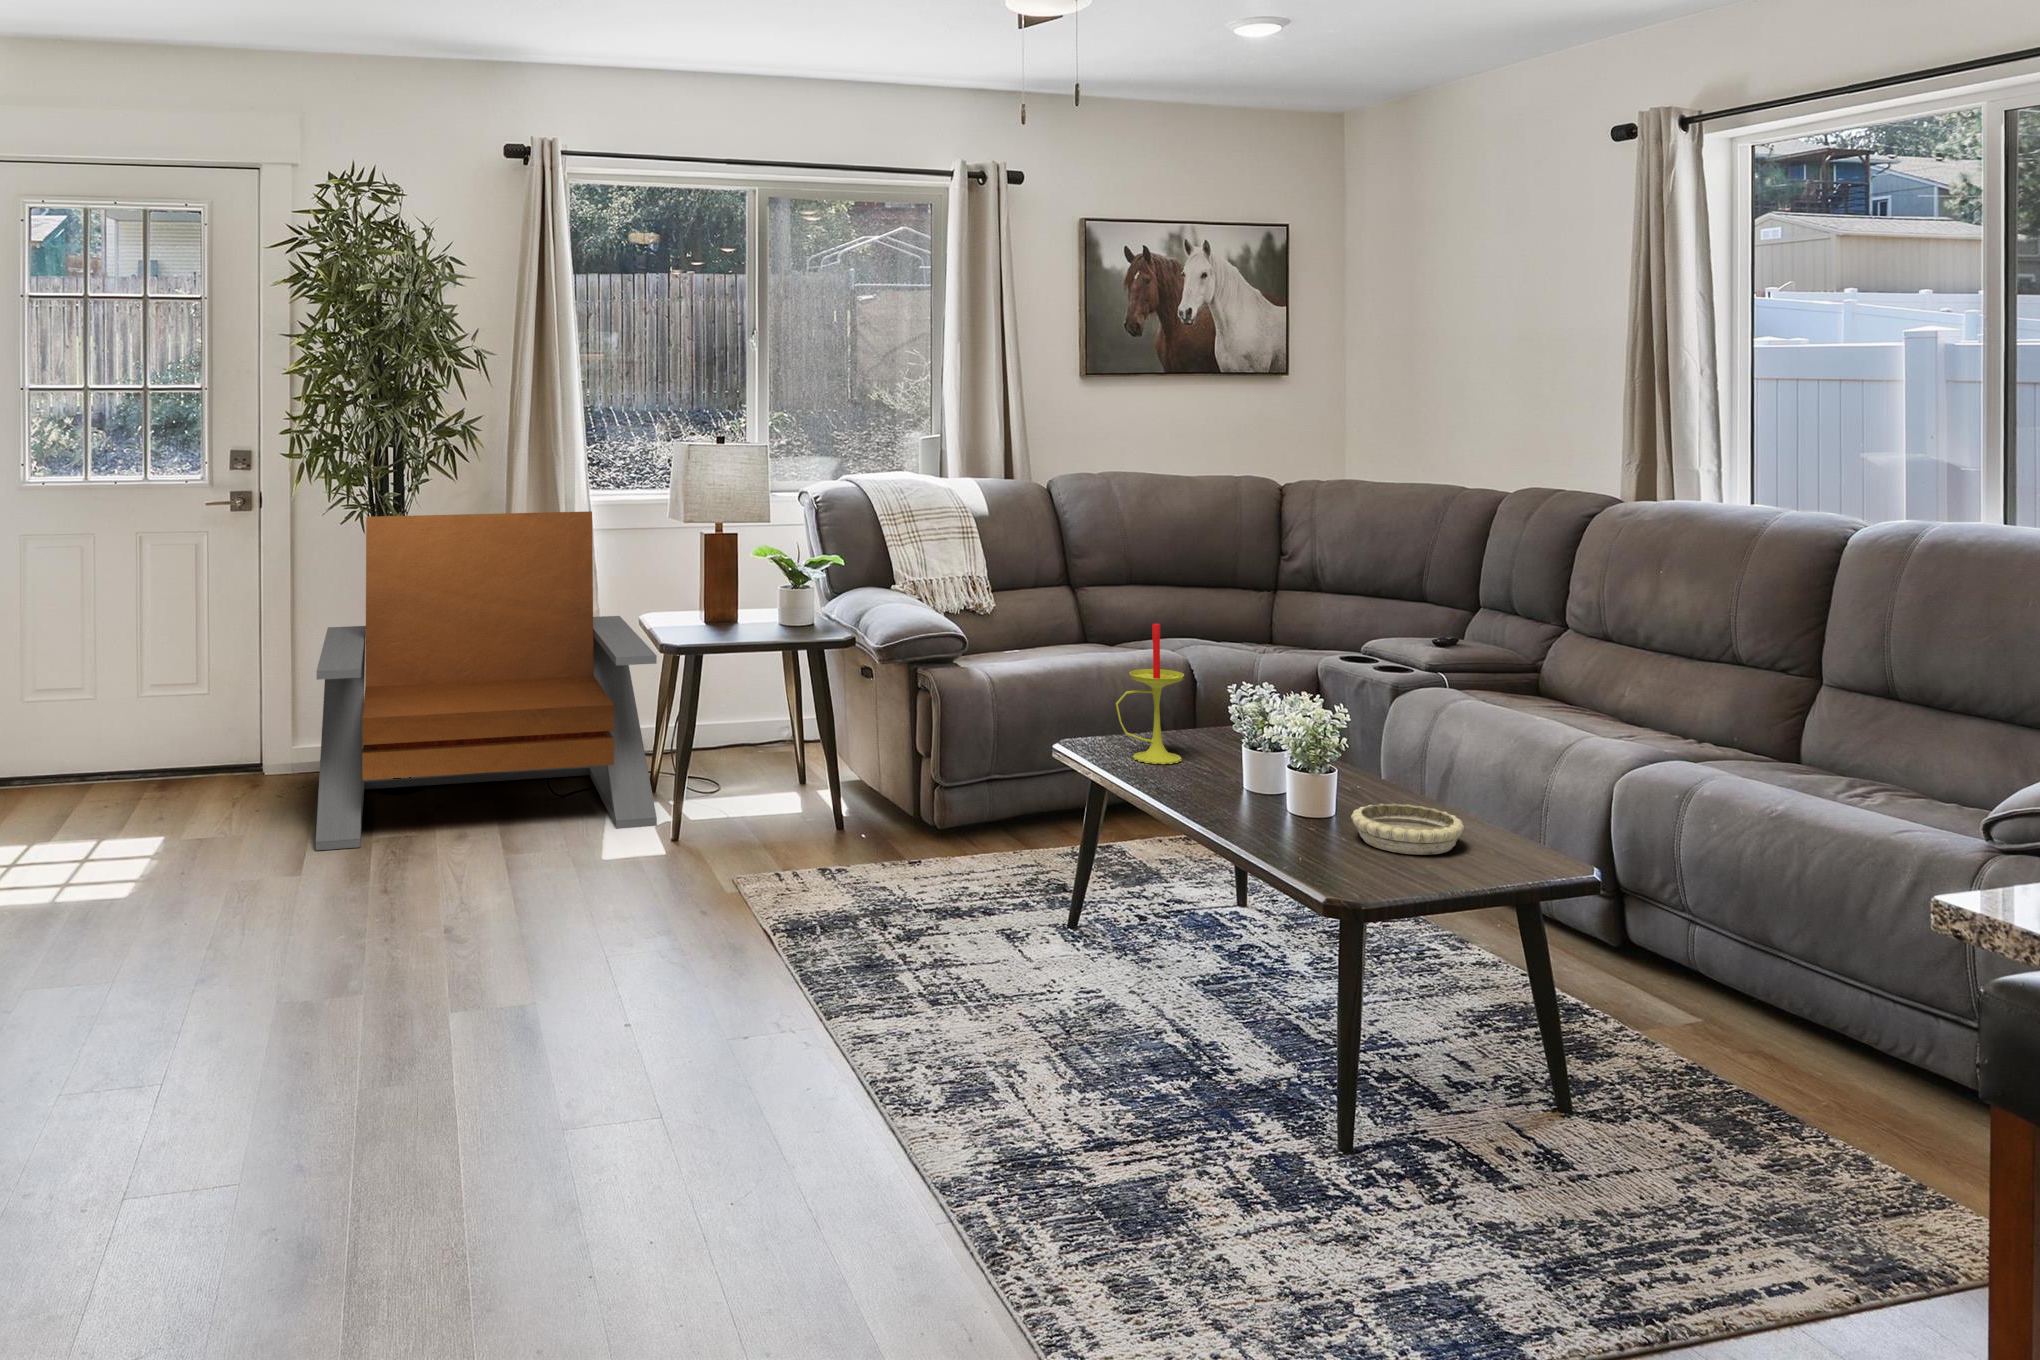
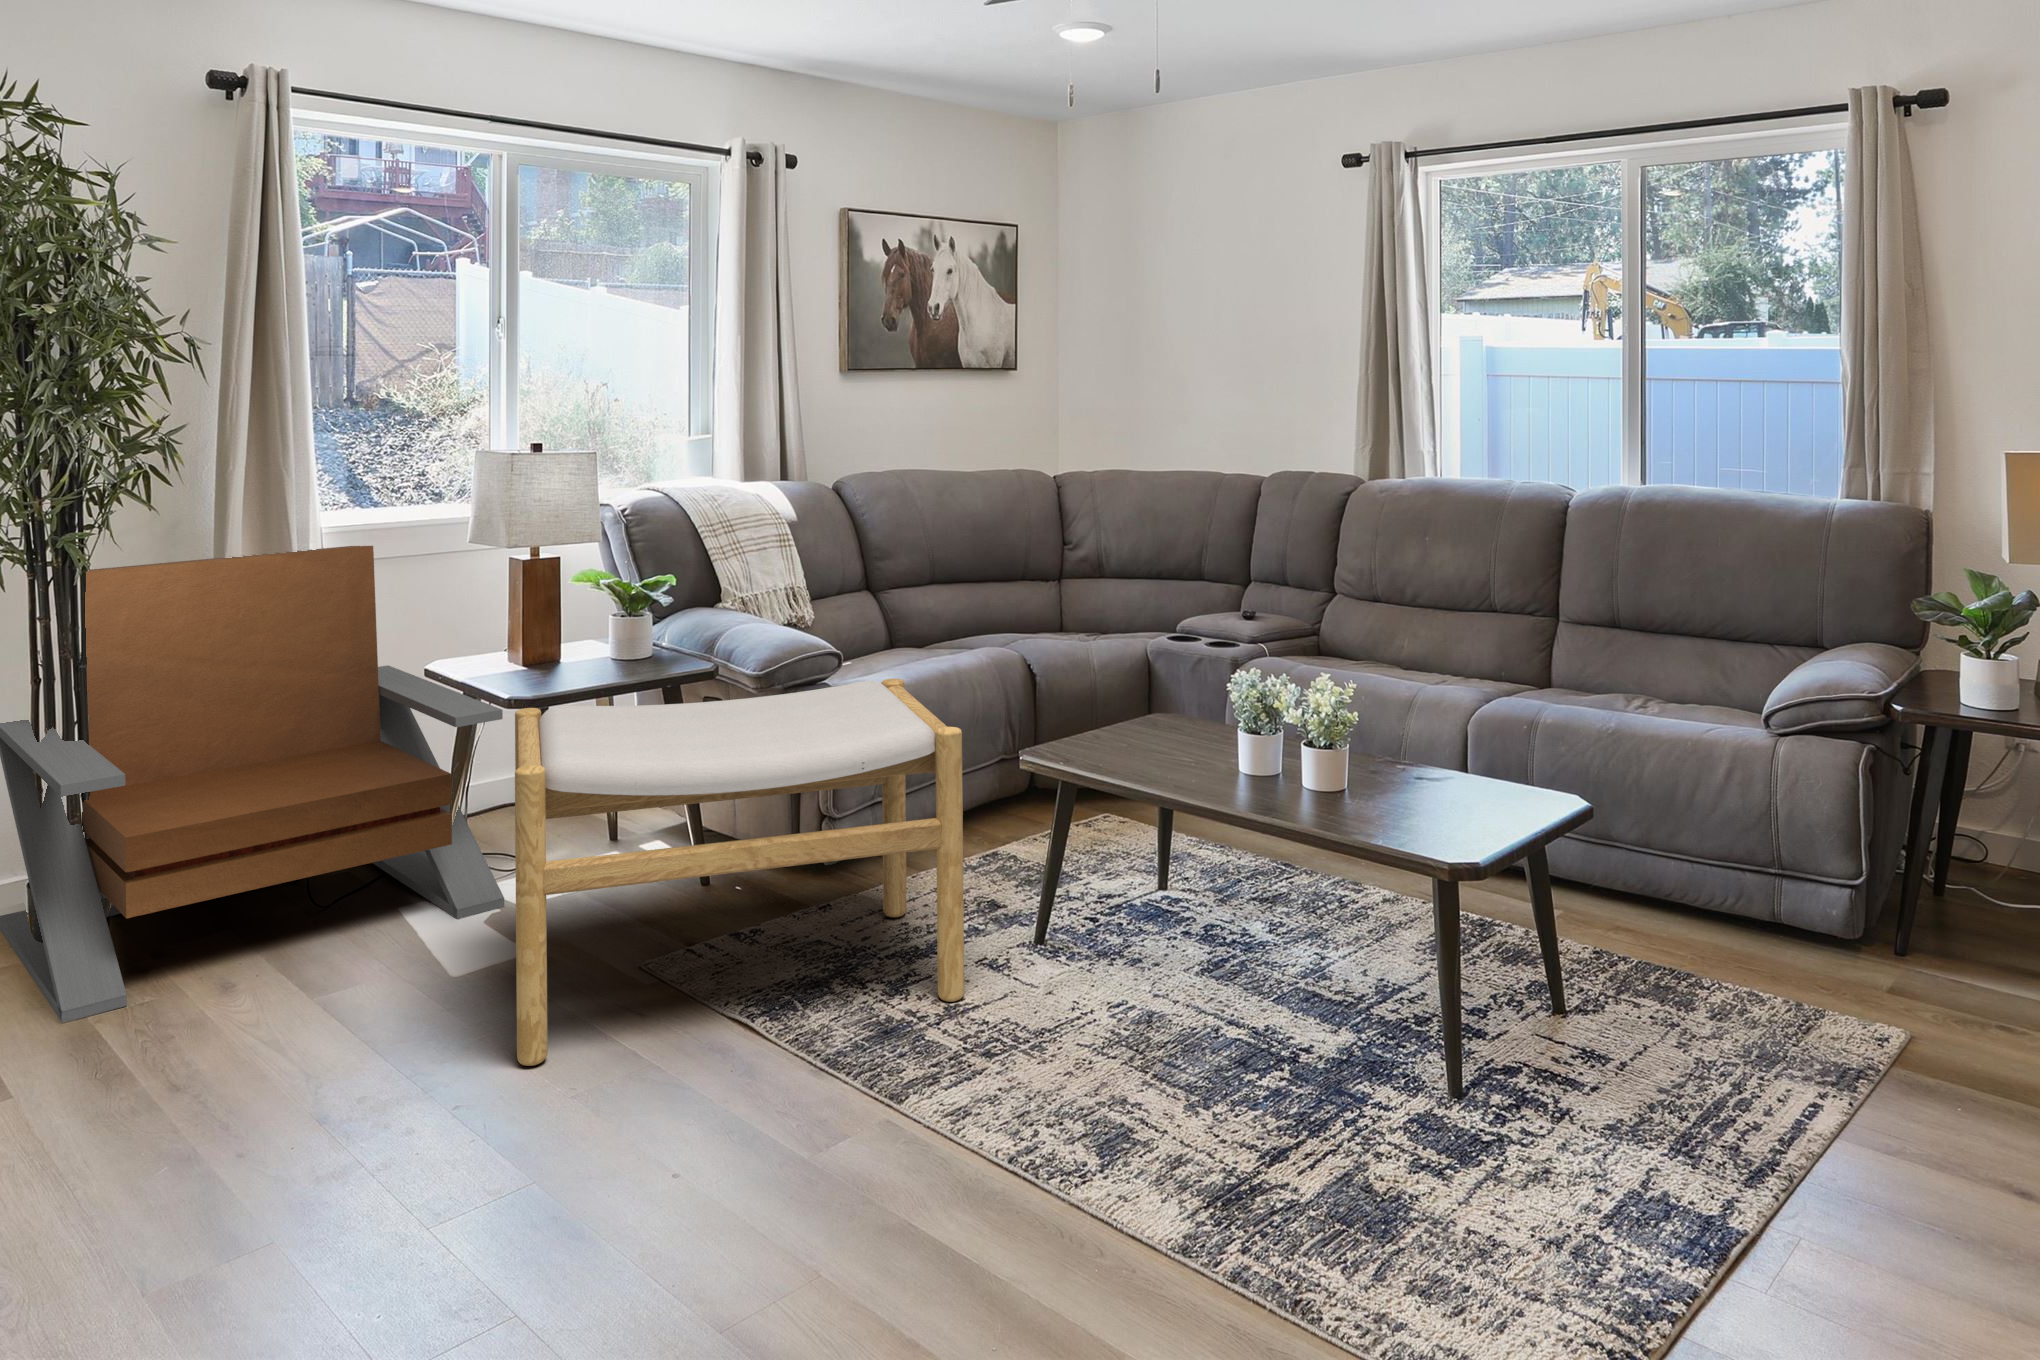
candle: present [1116,624,1184,764] -> none [1084,621,1146,763]
footstool: none [567,650,969,961] -> present [515,679,964,1066]
decorative bowl: present [1351,804,1464,855] -> none [1372,772,1471,819]

